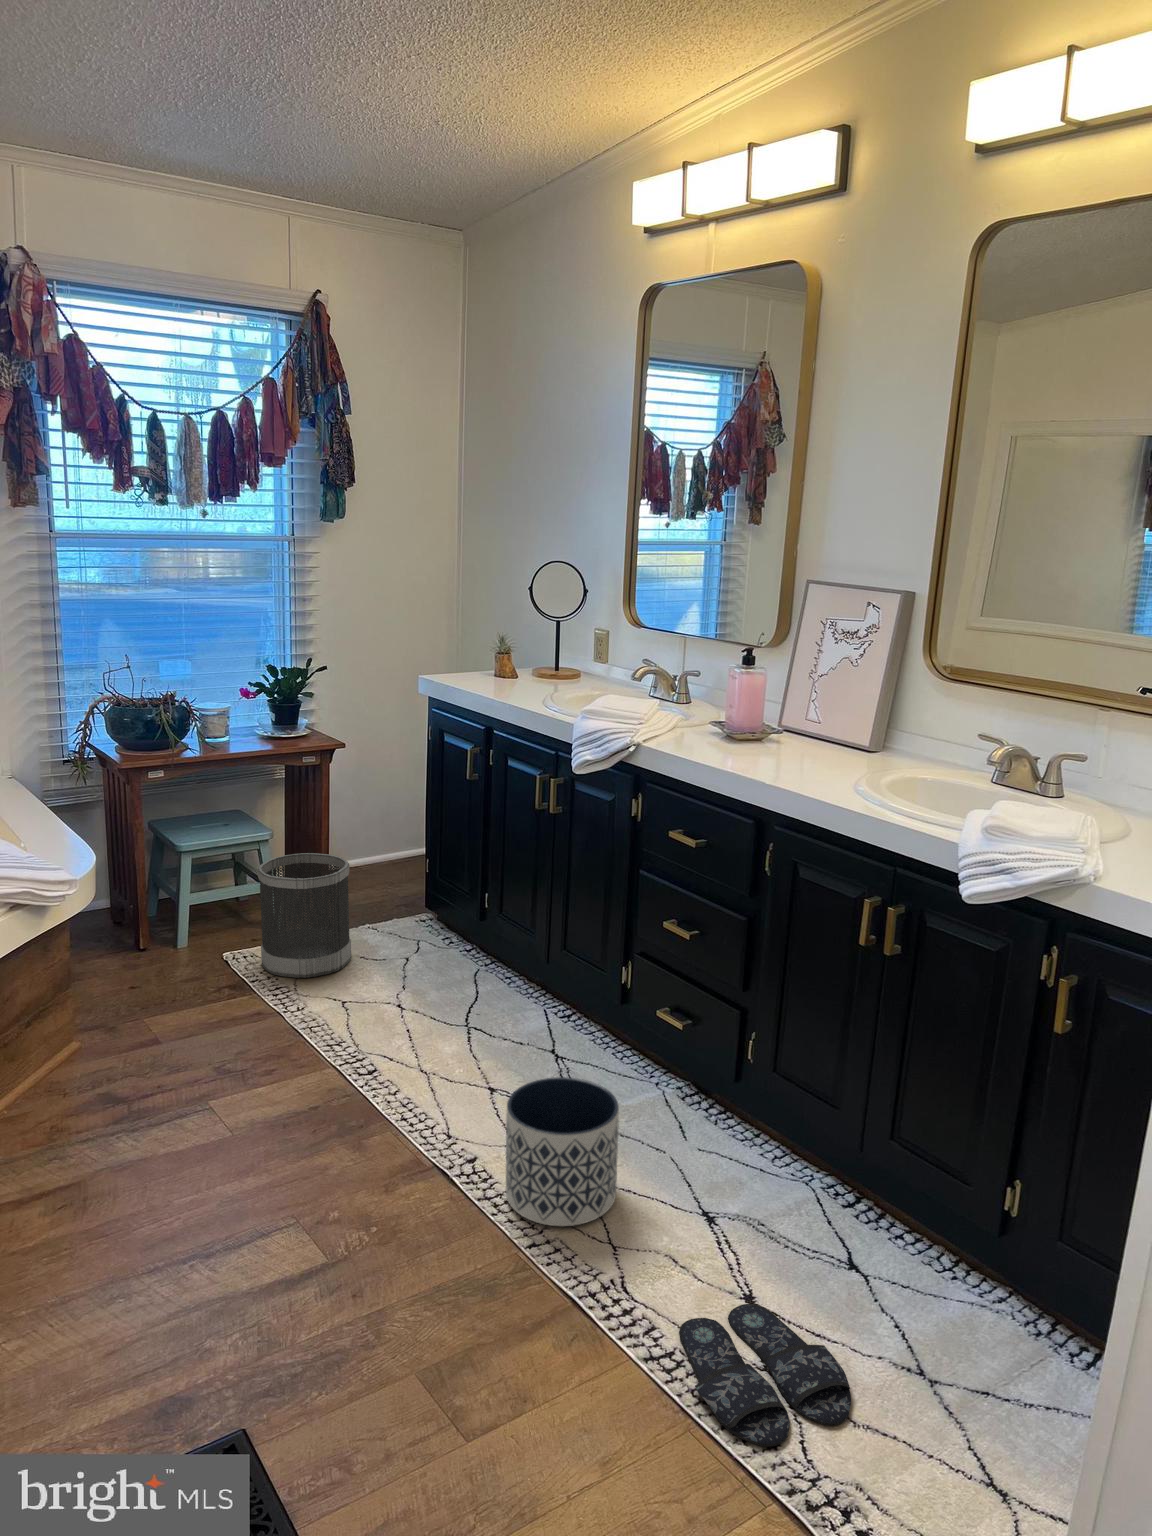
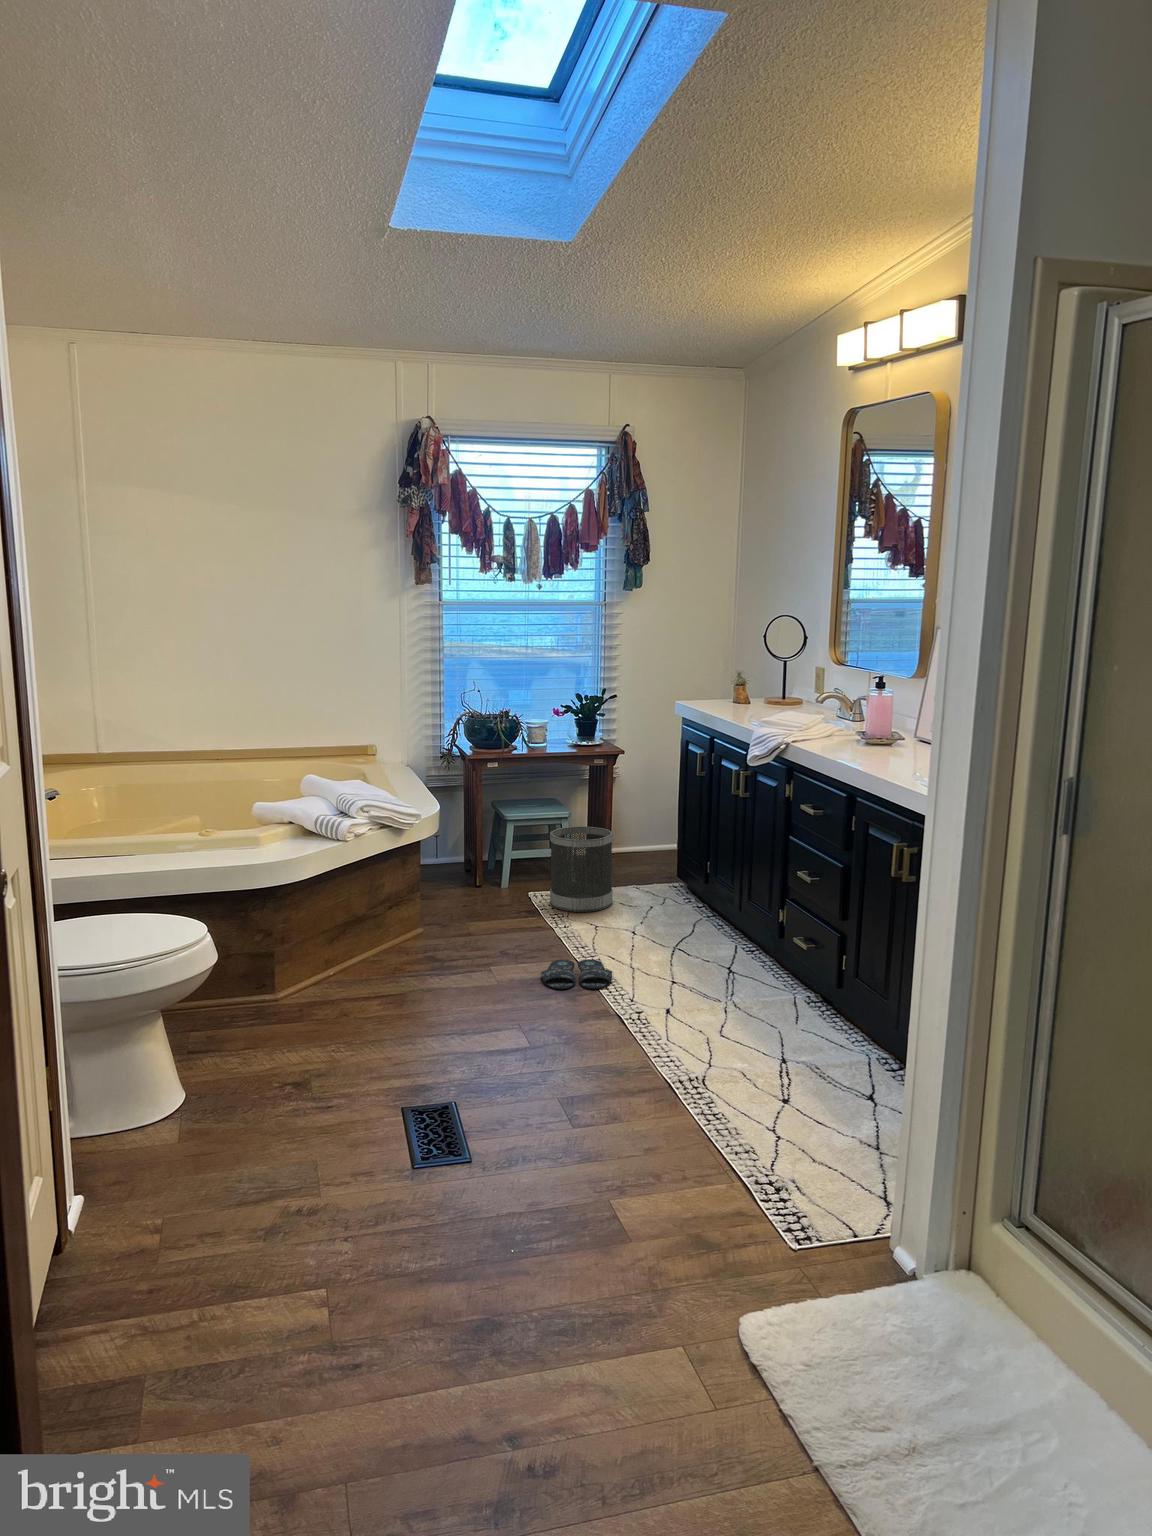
planter: present [506,1077,619,1226] -> none [652,962,729,1054]
slippers: present [679,1304,851,1446] -> present [541,960,612,989]

